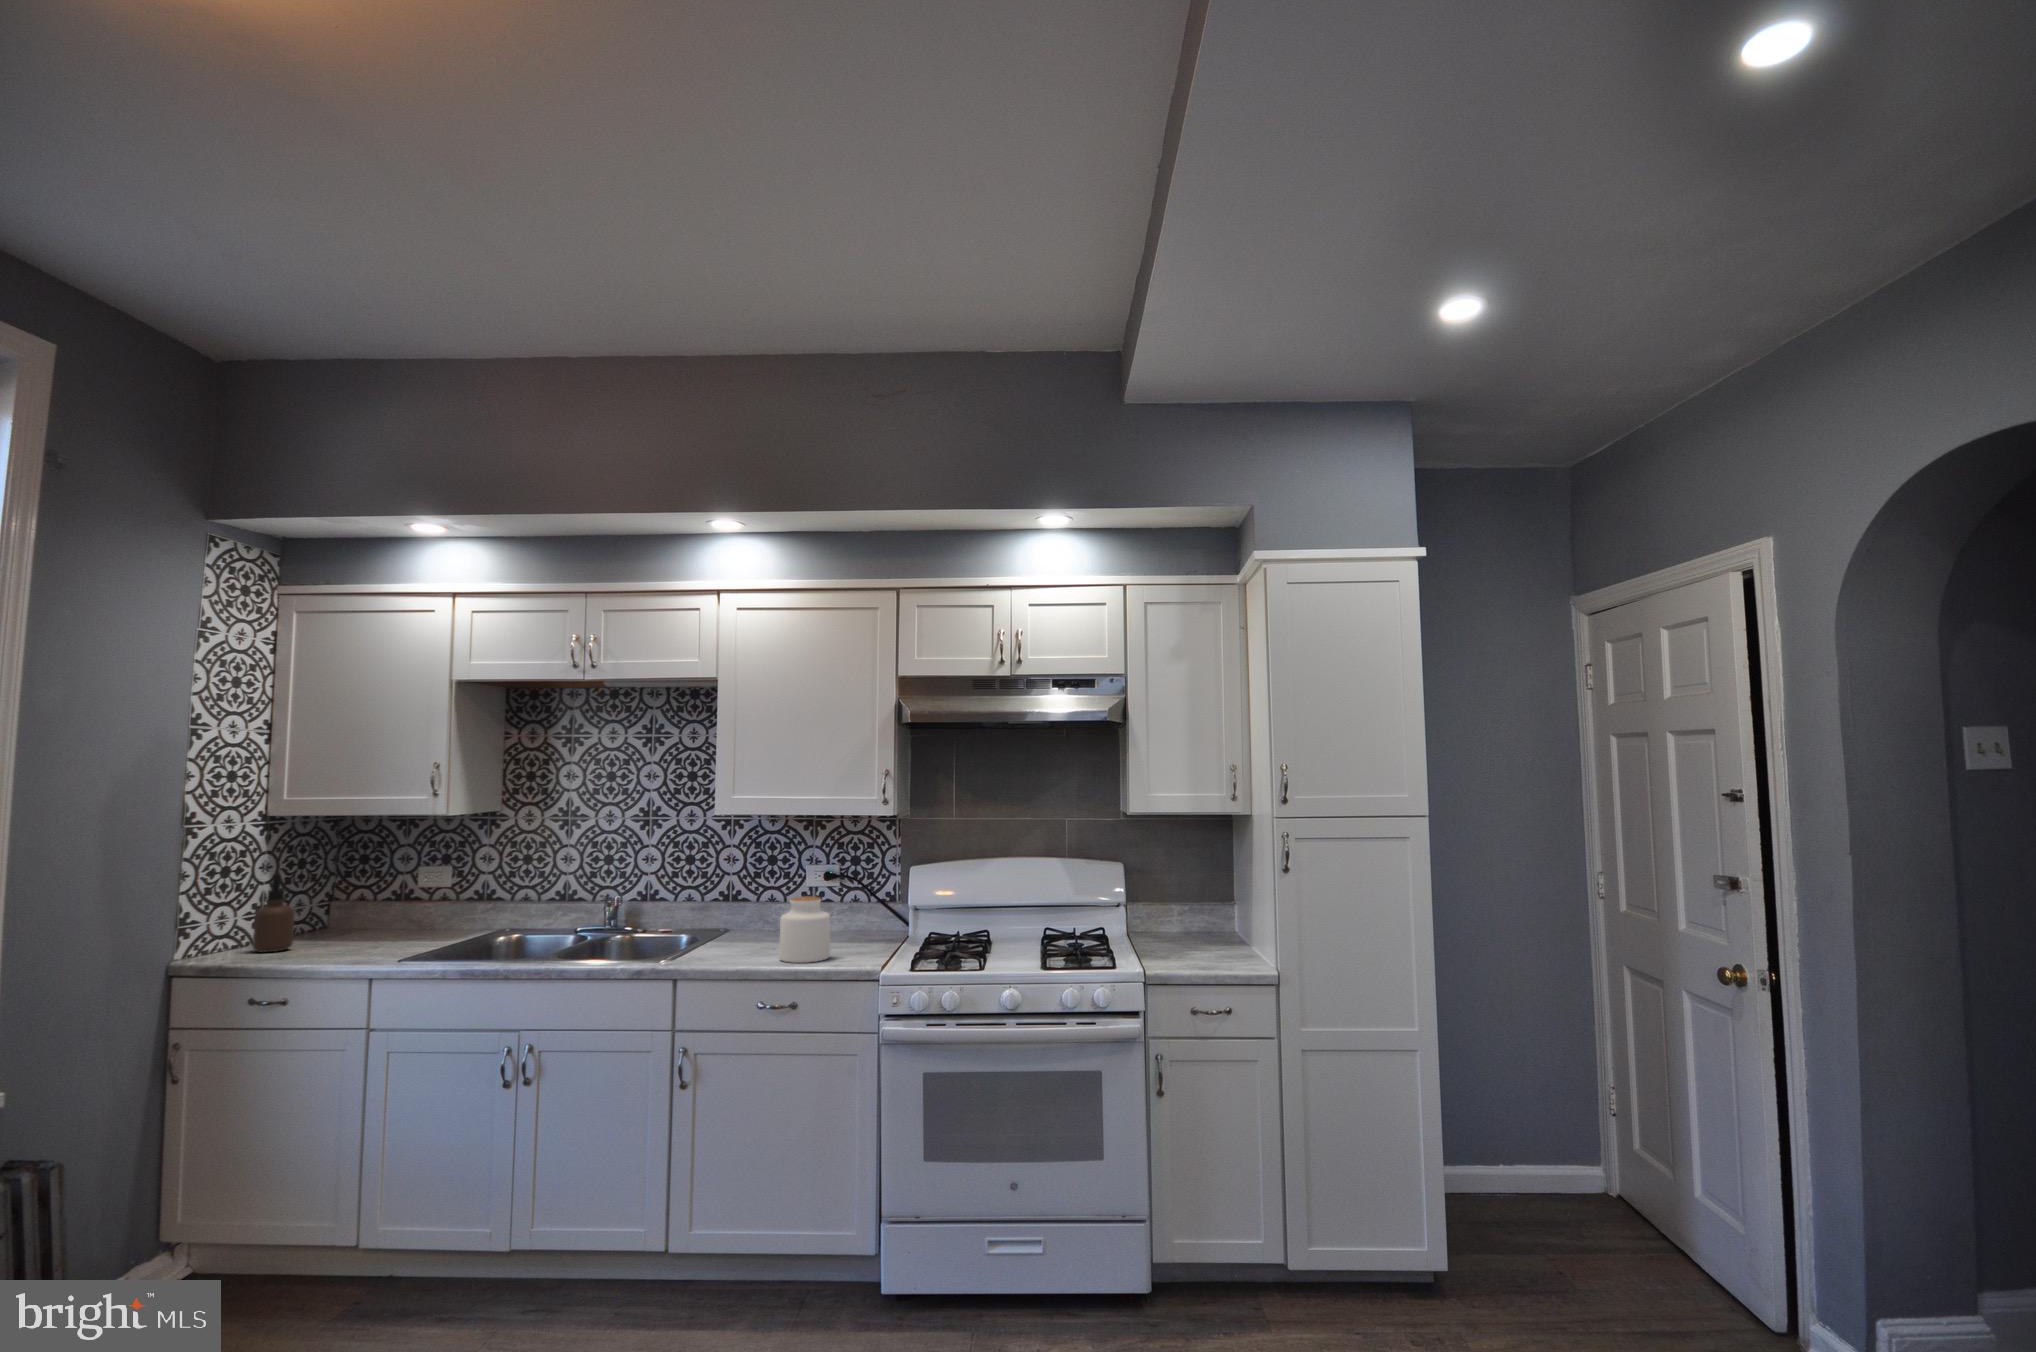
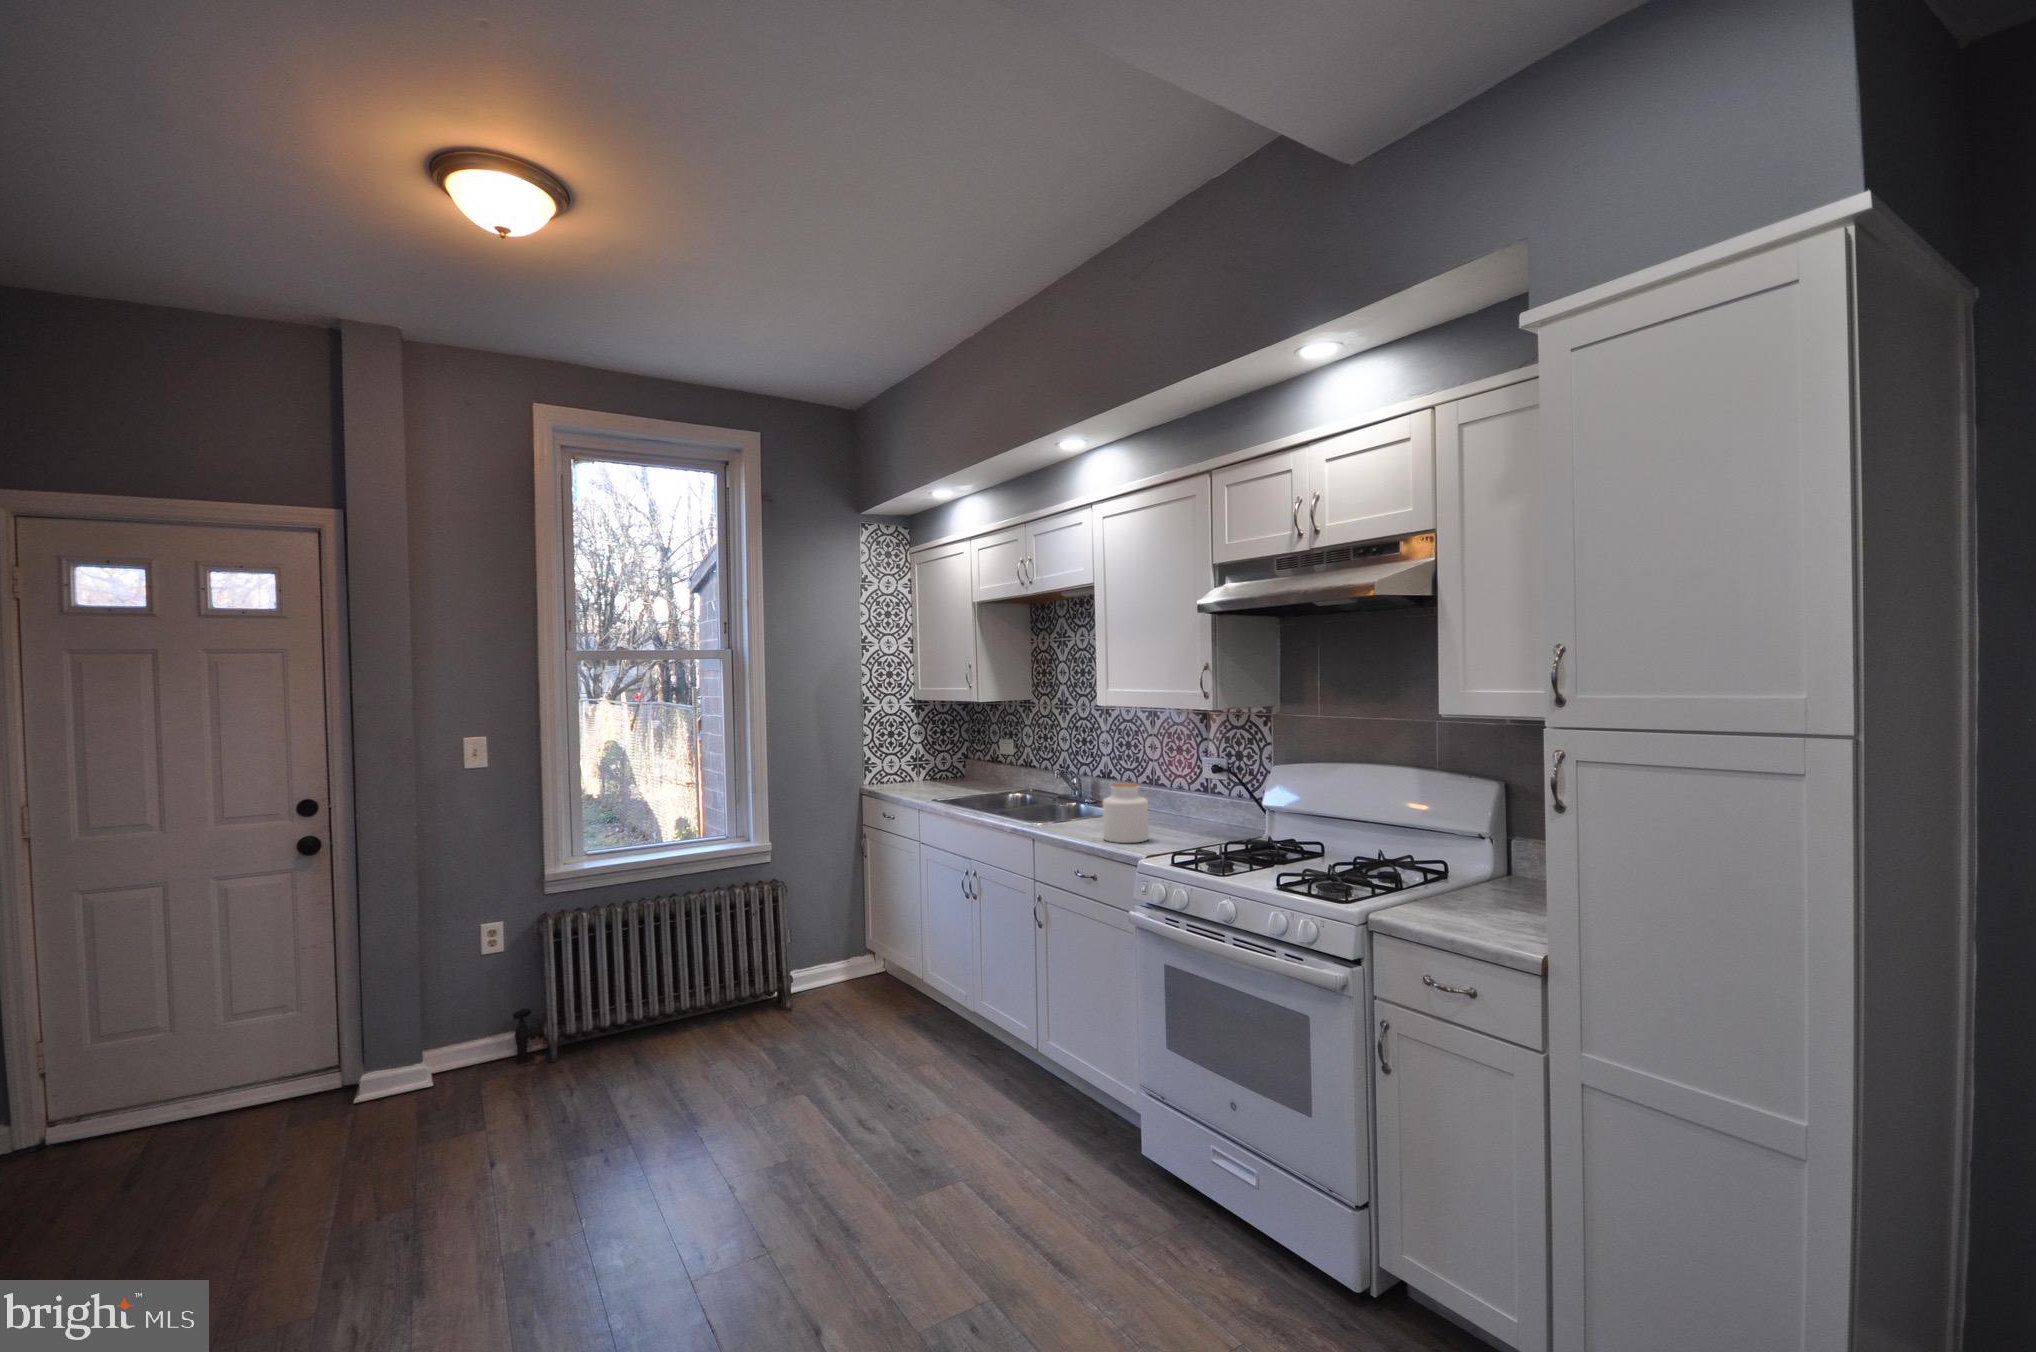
soap dispenser: present [253,874,295,953] -> none [914,738,935,787]

